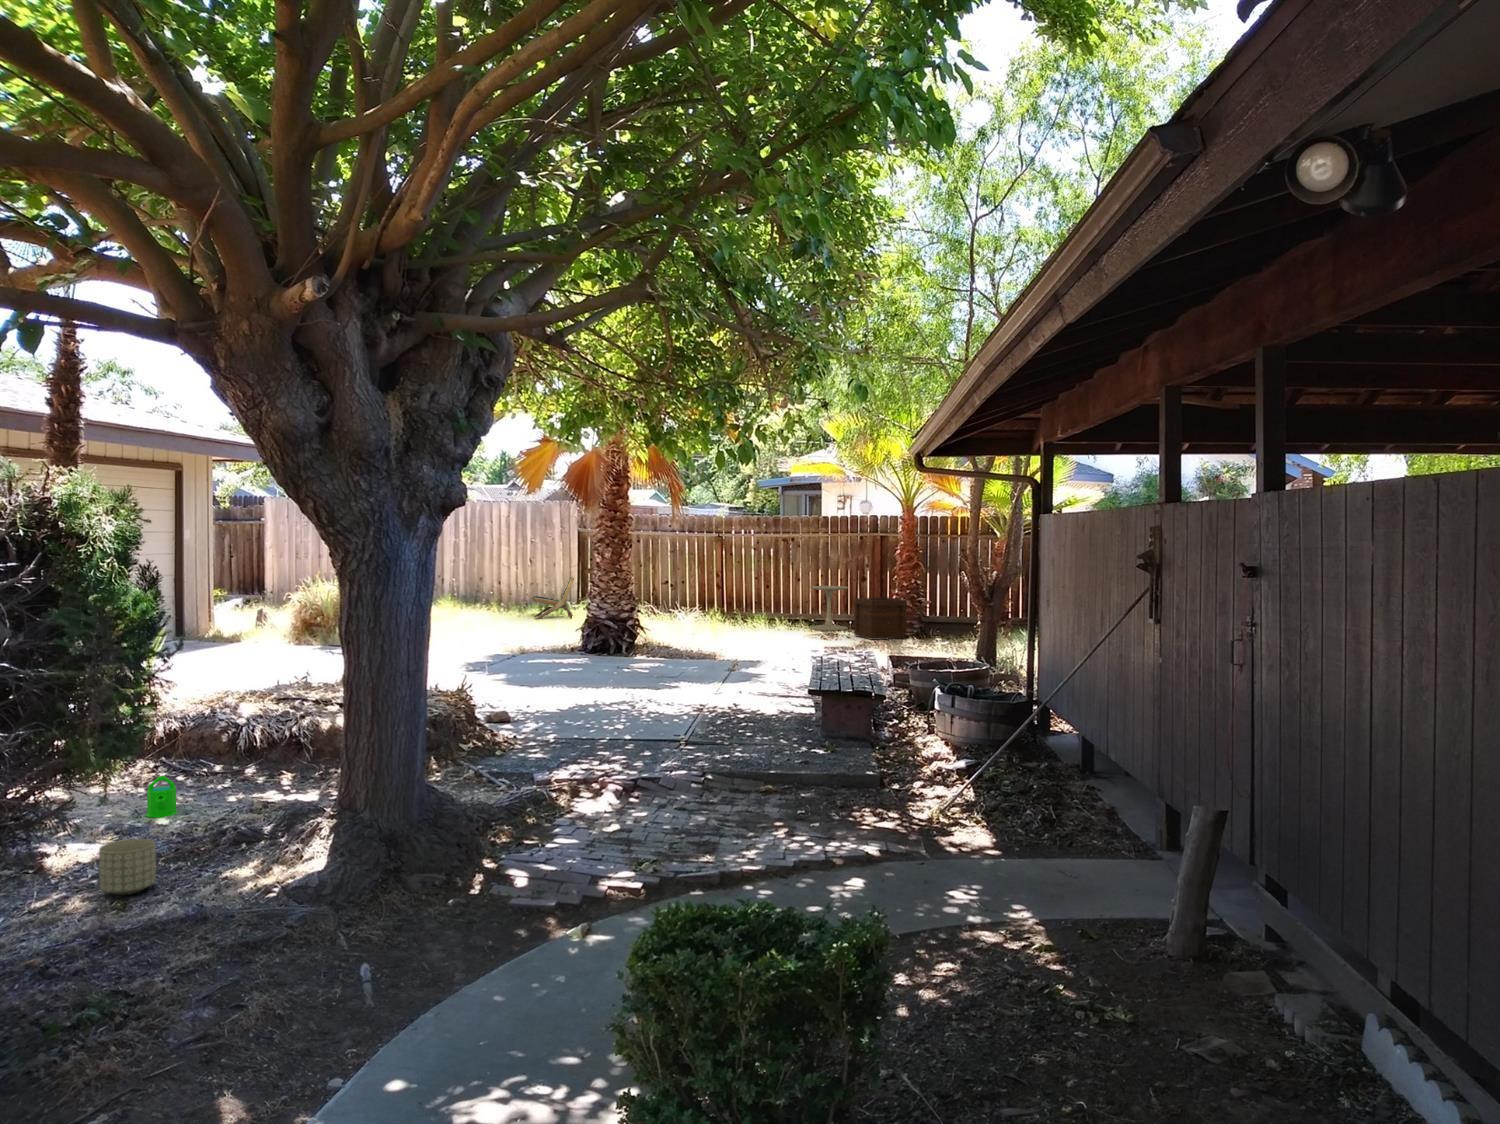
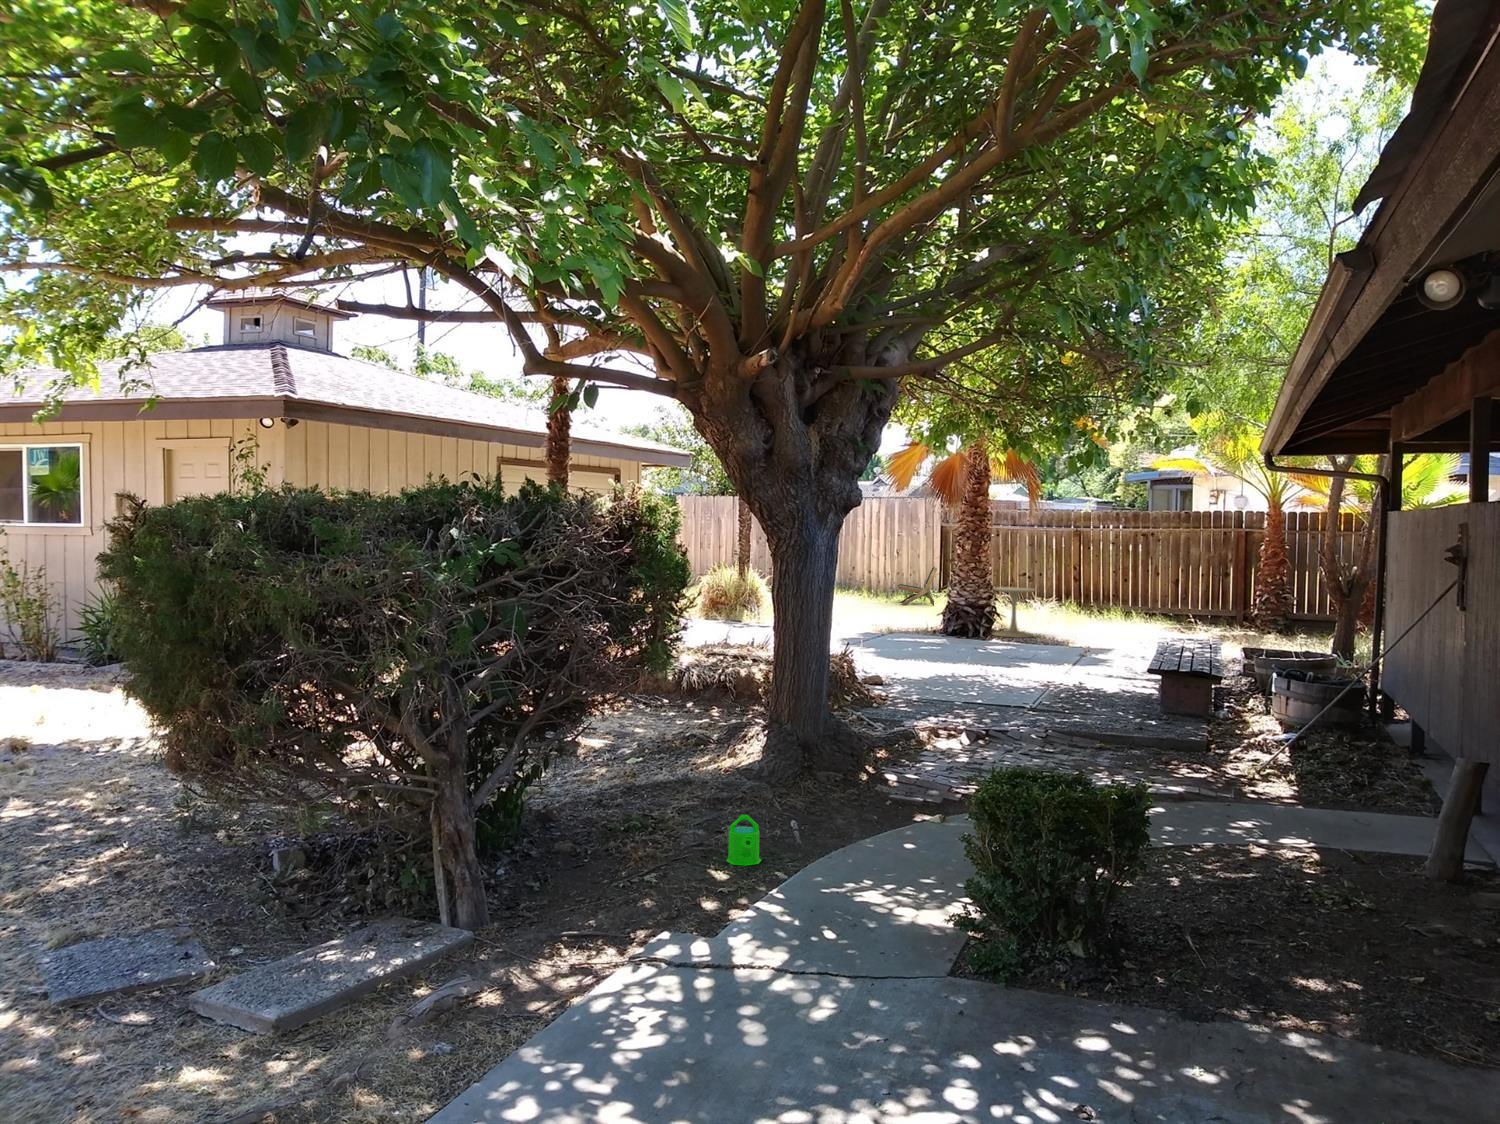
pedestal table: present [810,586,848,630] -> present [992,587,1035,638]
wooden crate: present [854,597,907,640] -> none [1212,593,1269,635]
watering can: present [145,776,177,817] -> present [726,815,761,866]
planter: present [99,839,156,895] -> none [613,734,648,771]

